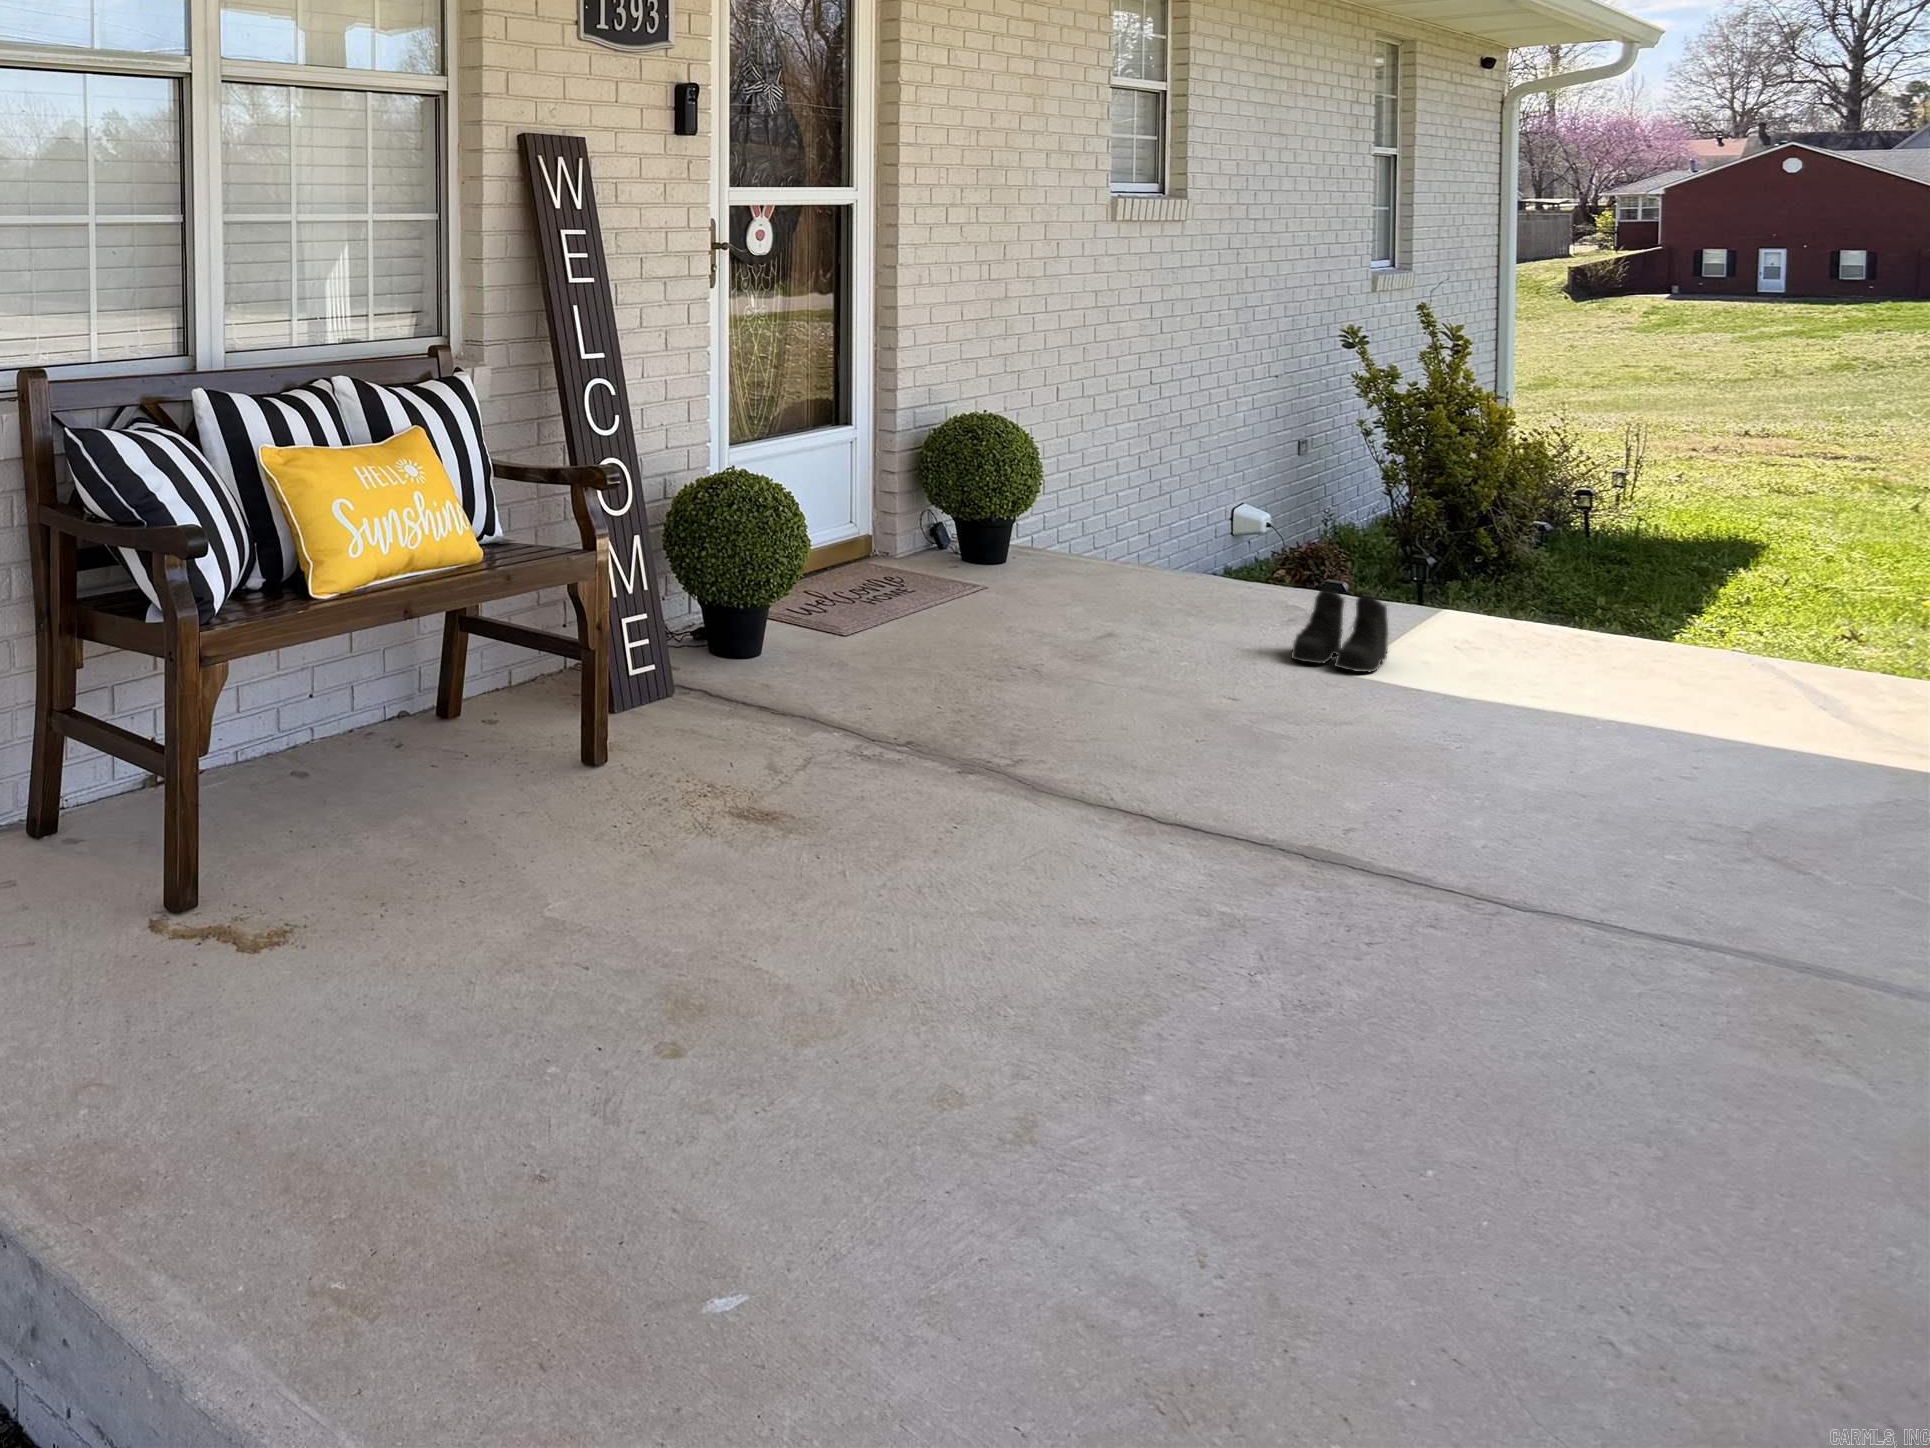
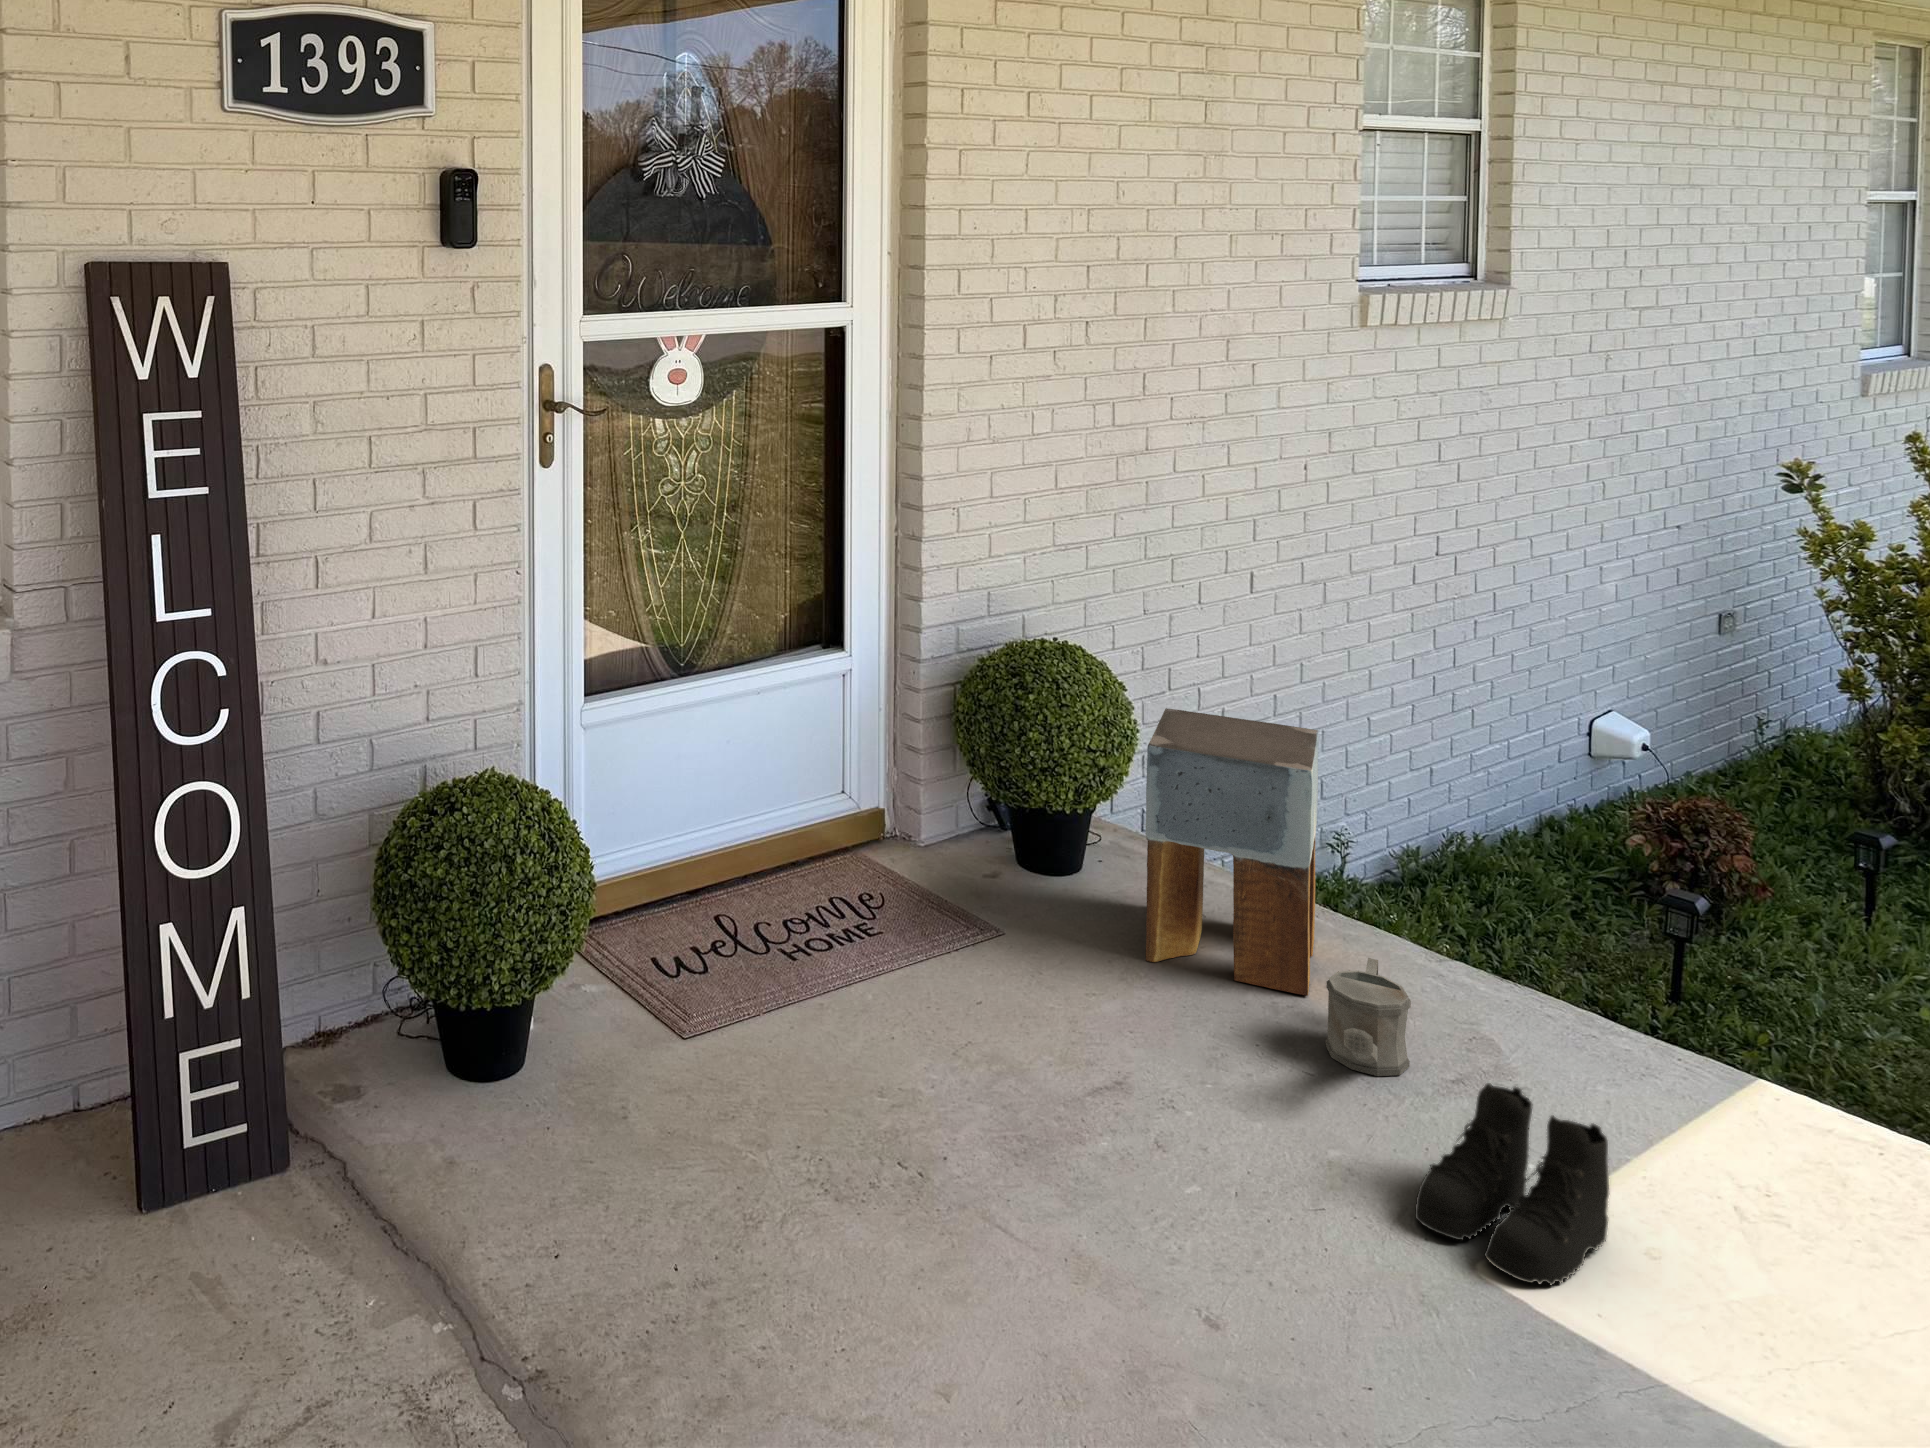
stool: none [1068,446,1181,601] -> present [1145,708,1319,996]
watering can: none [1203,567,1253,623] -> present [1325,958,1411,1076]

